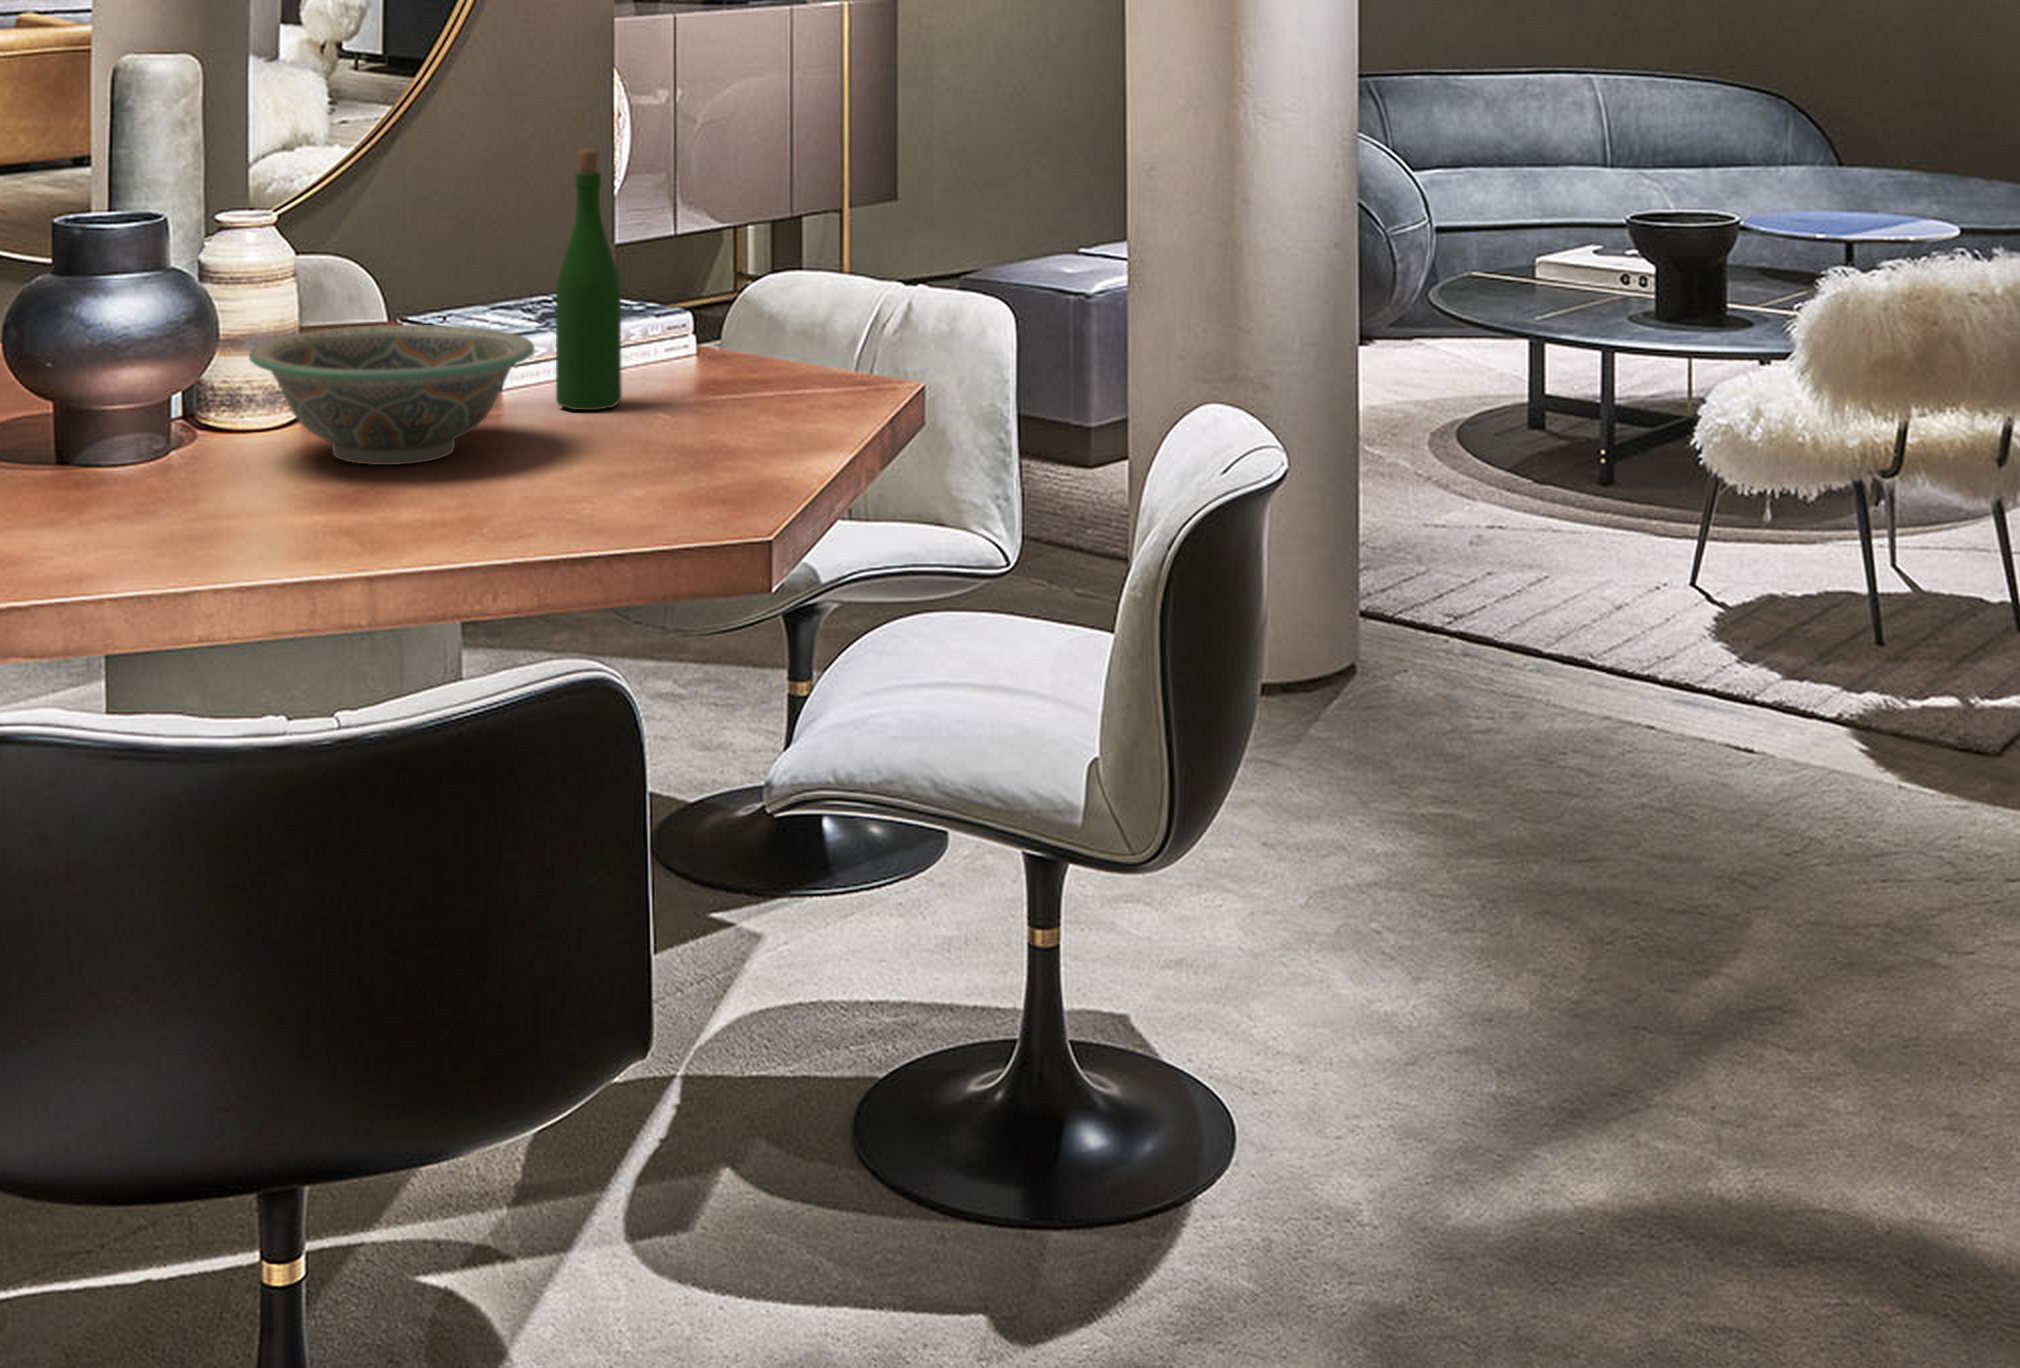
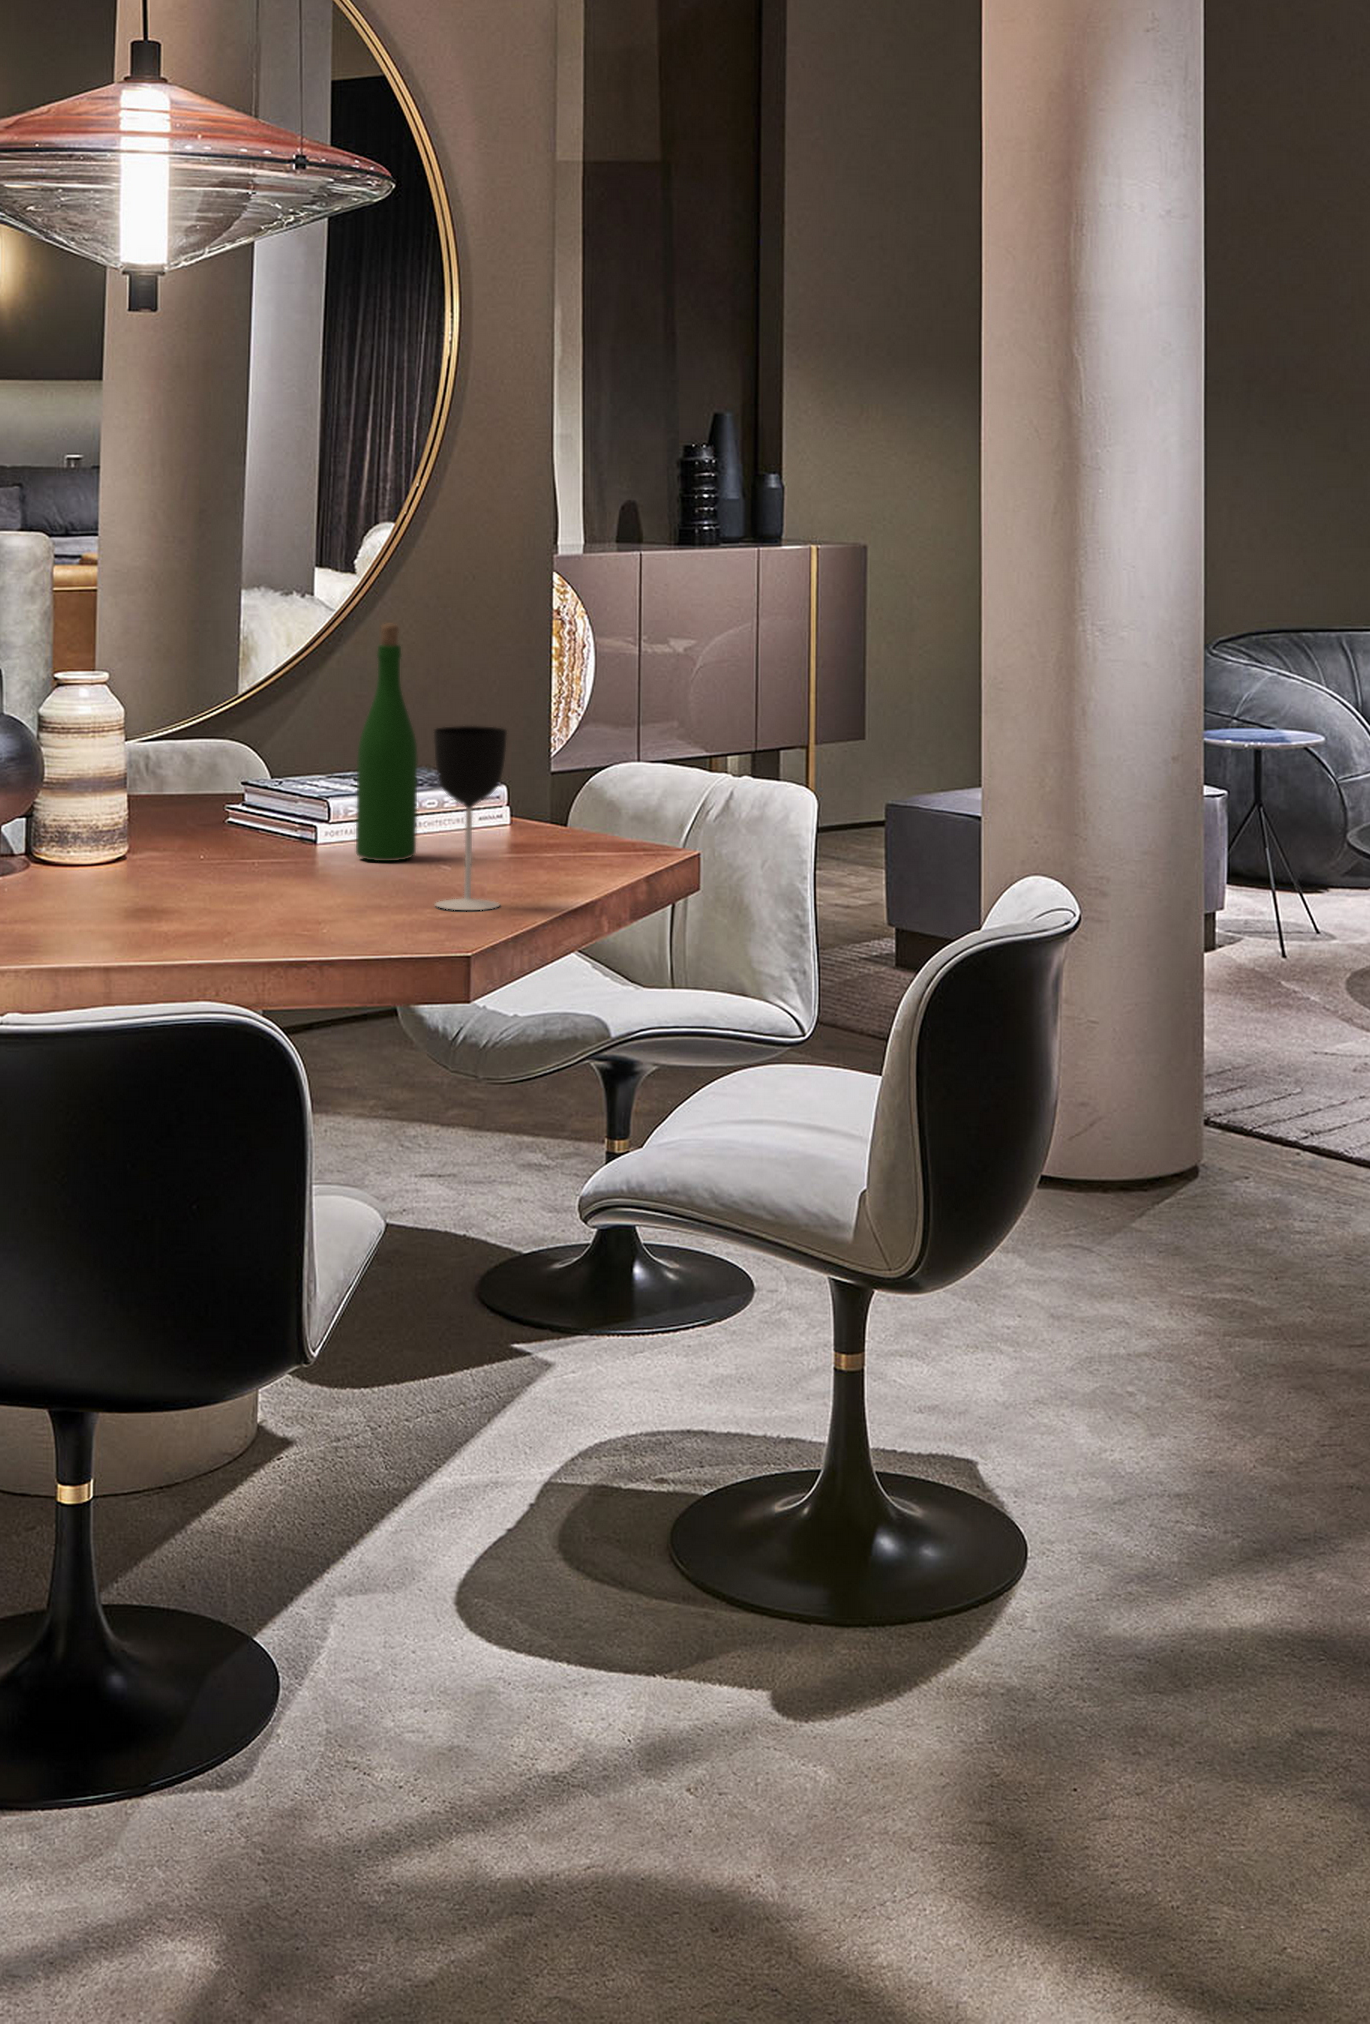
wine glass: none [685,269,763,474] -> present [434,726,507,910]
decorative bowl: present [249,325,535,465] -> none [60,775,316,893]

